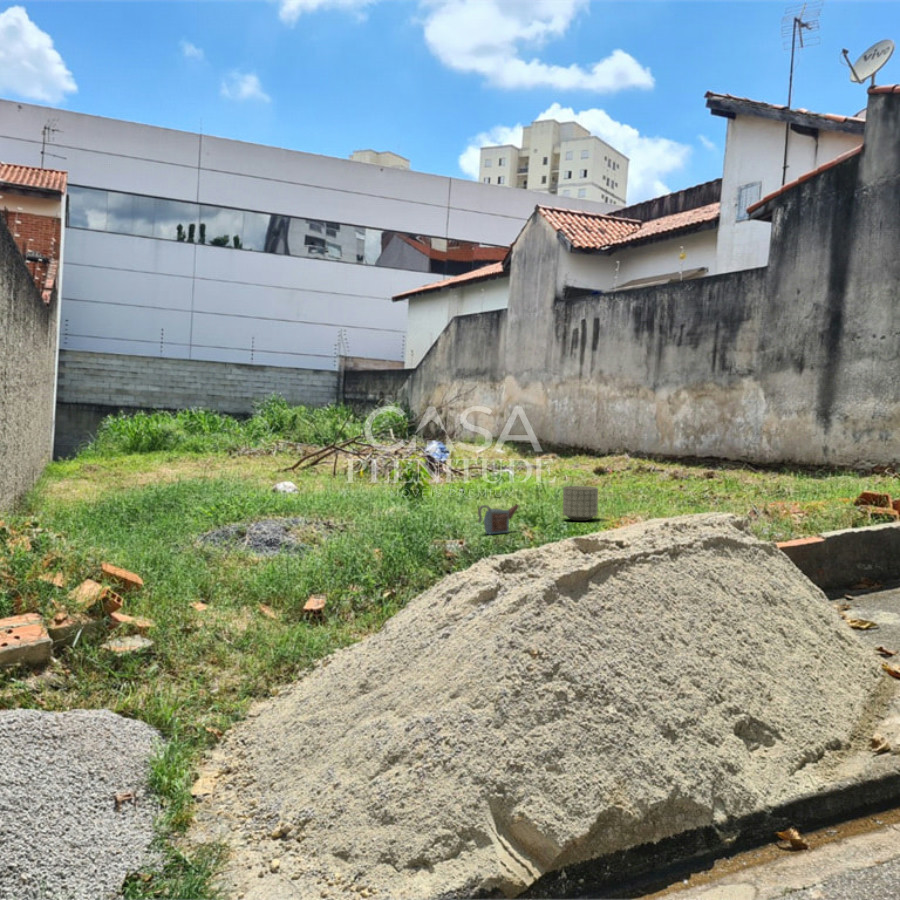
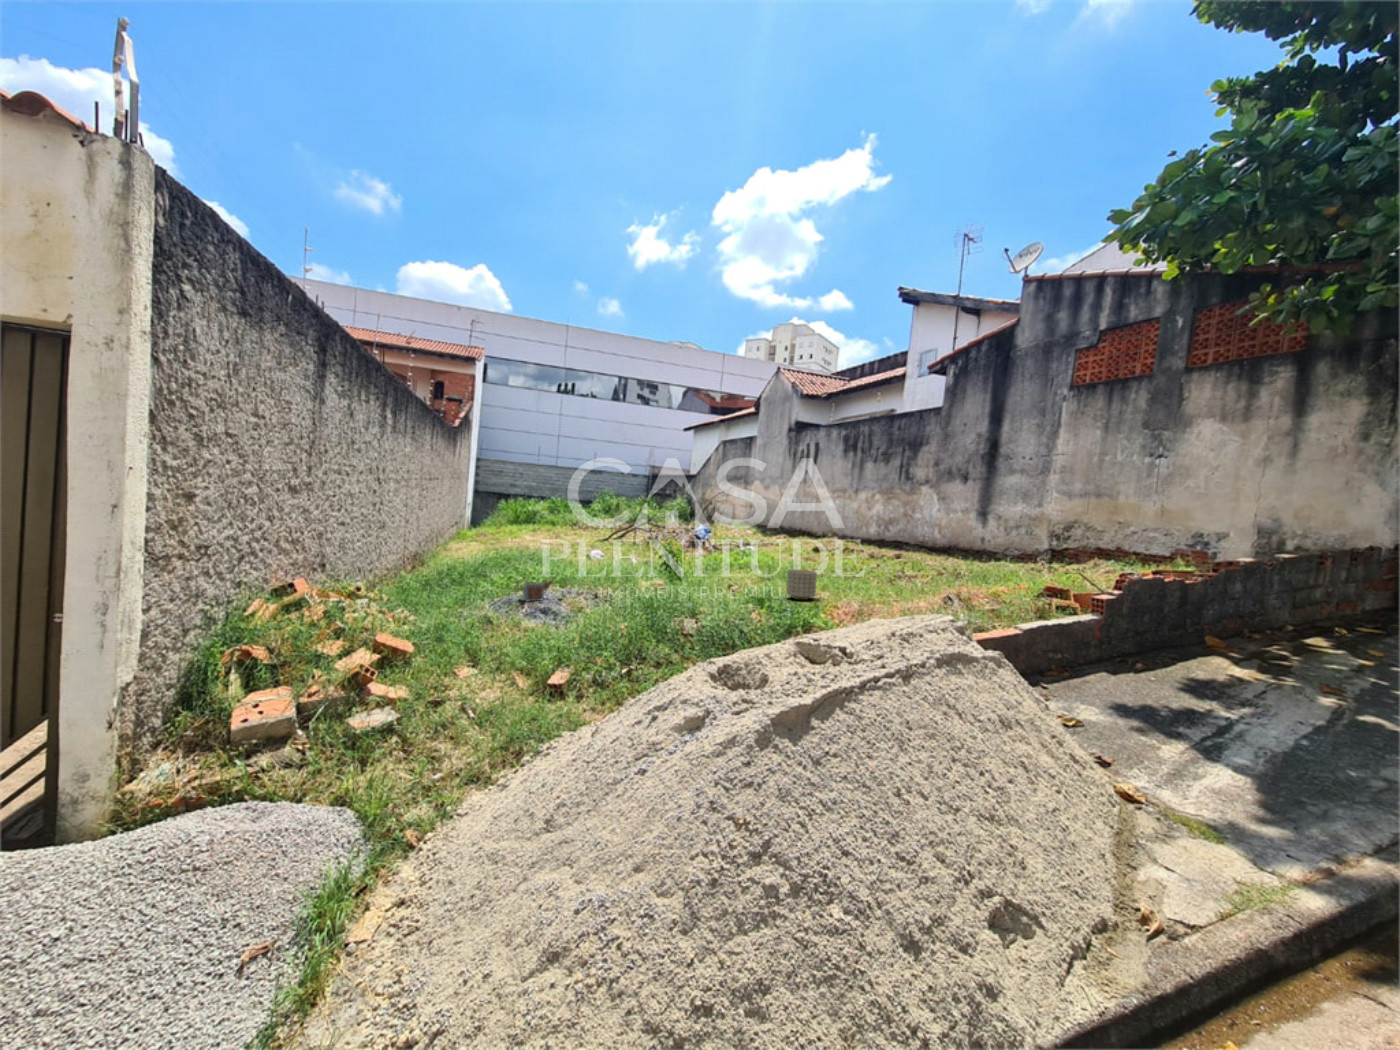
watering can: present [478,504,519,534] -> present [516,580,554,601]

